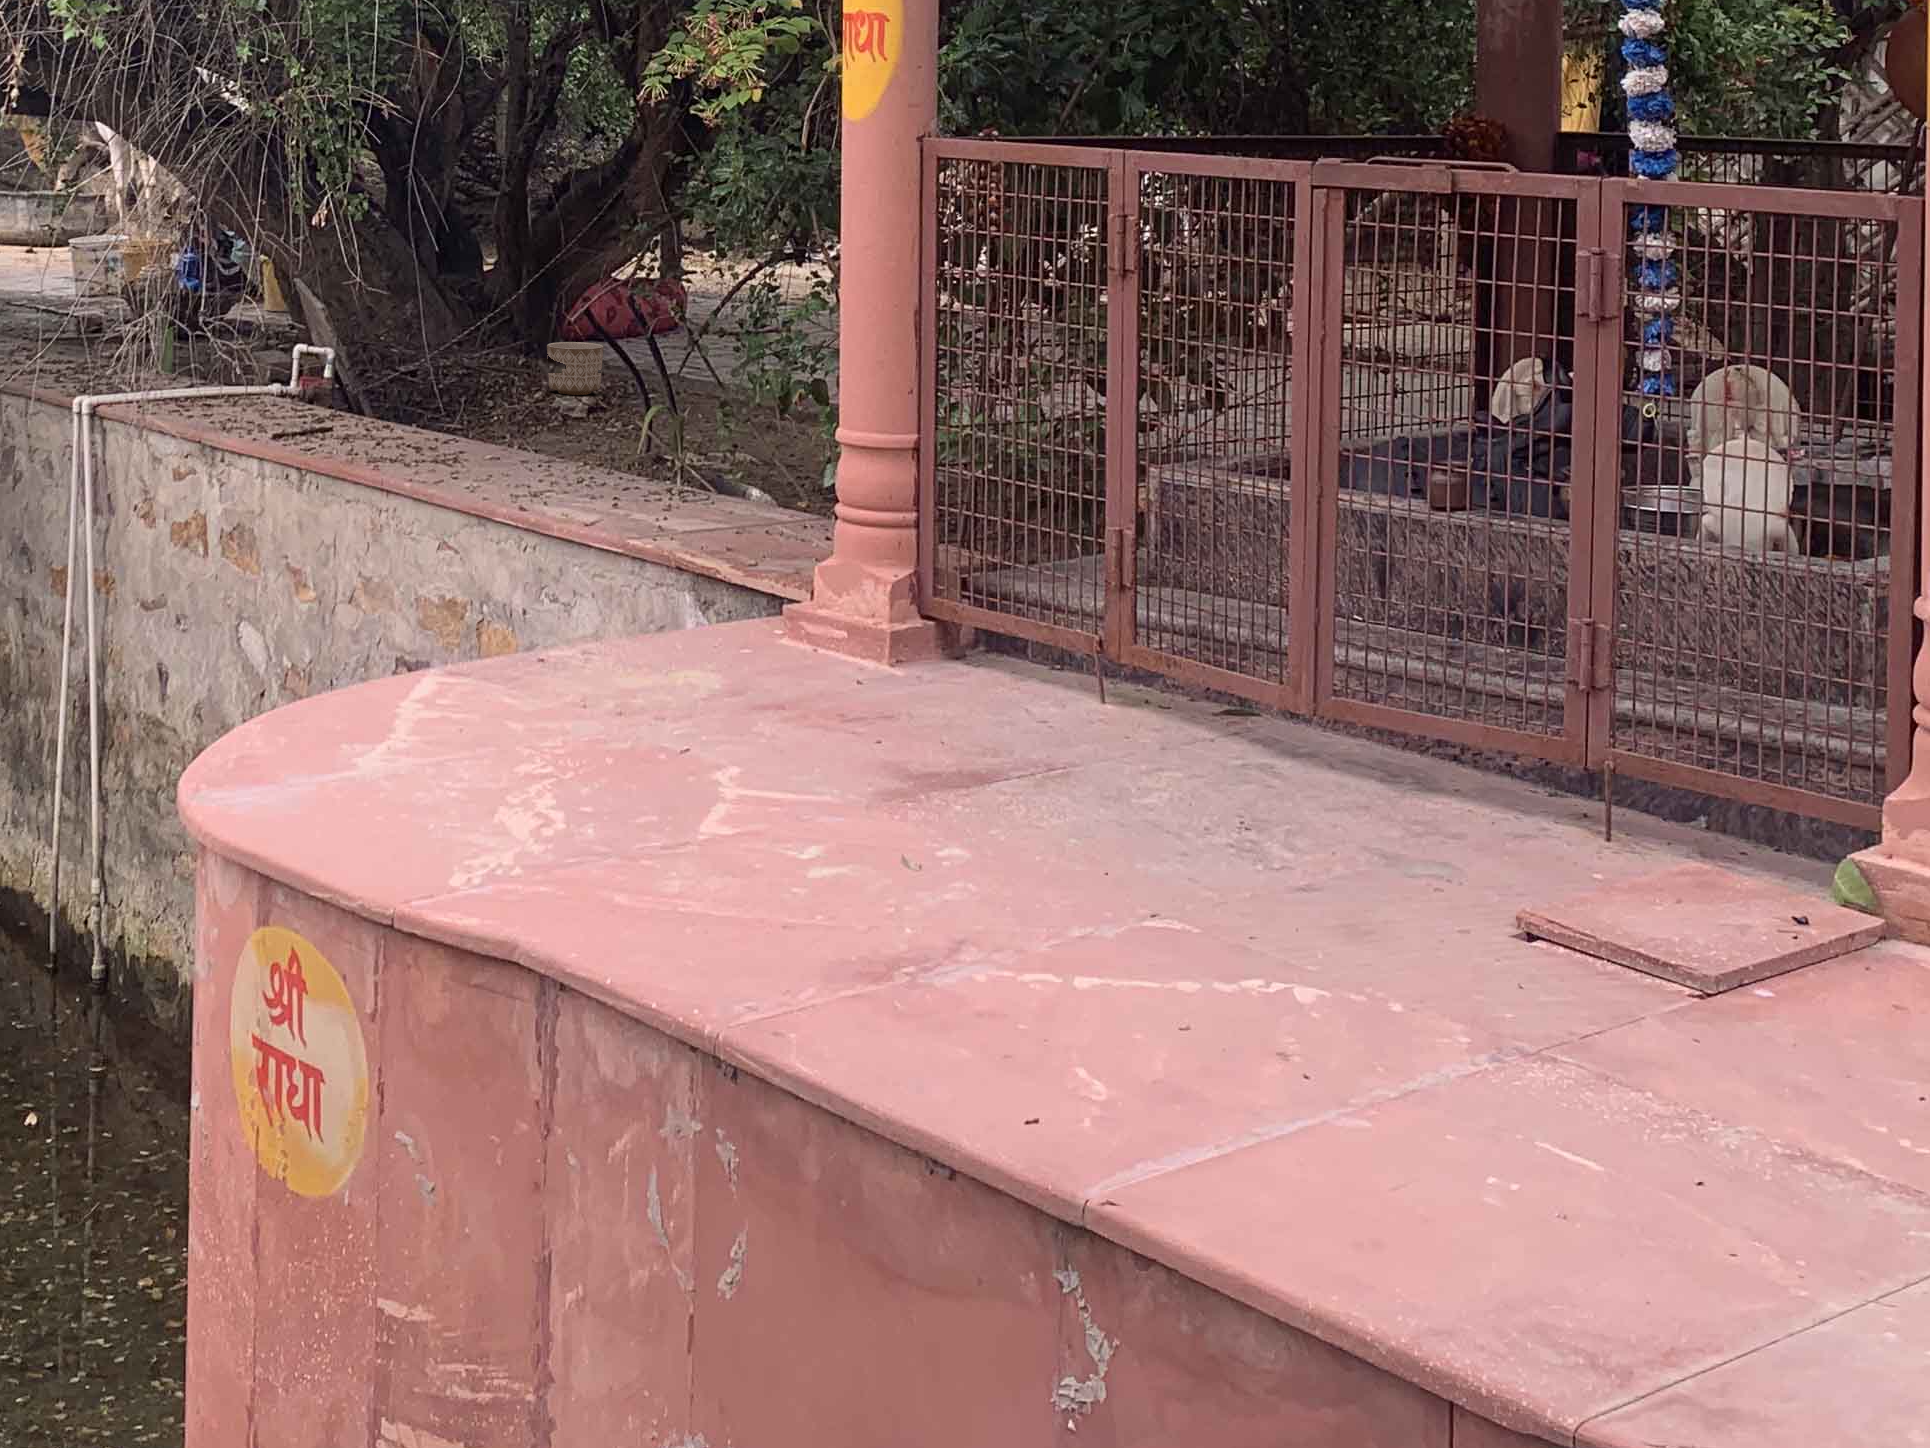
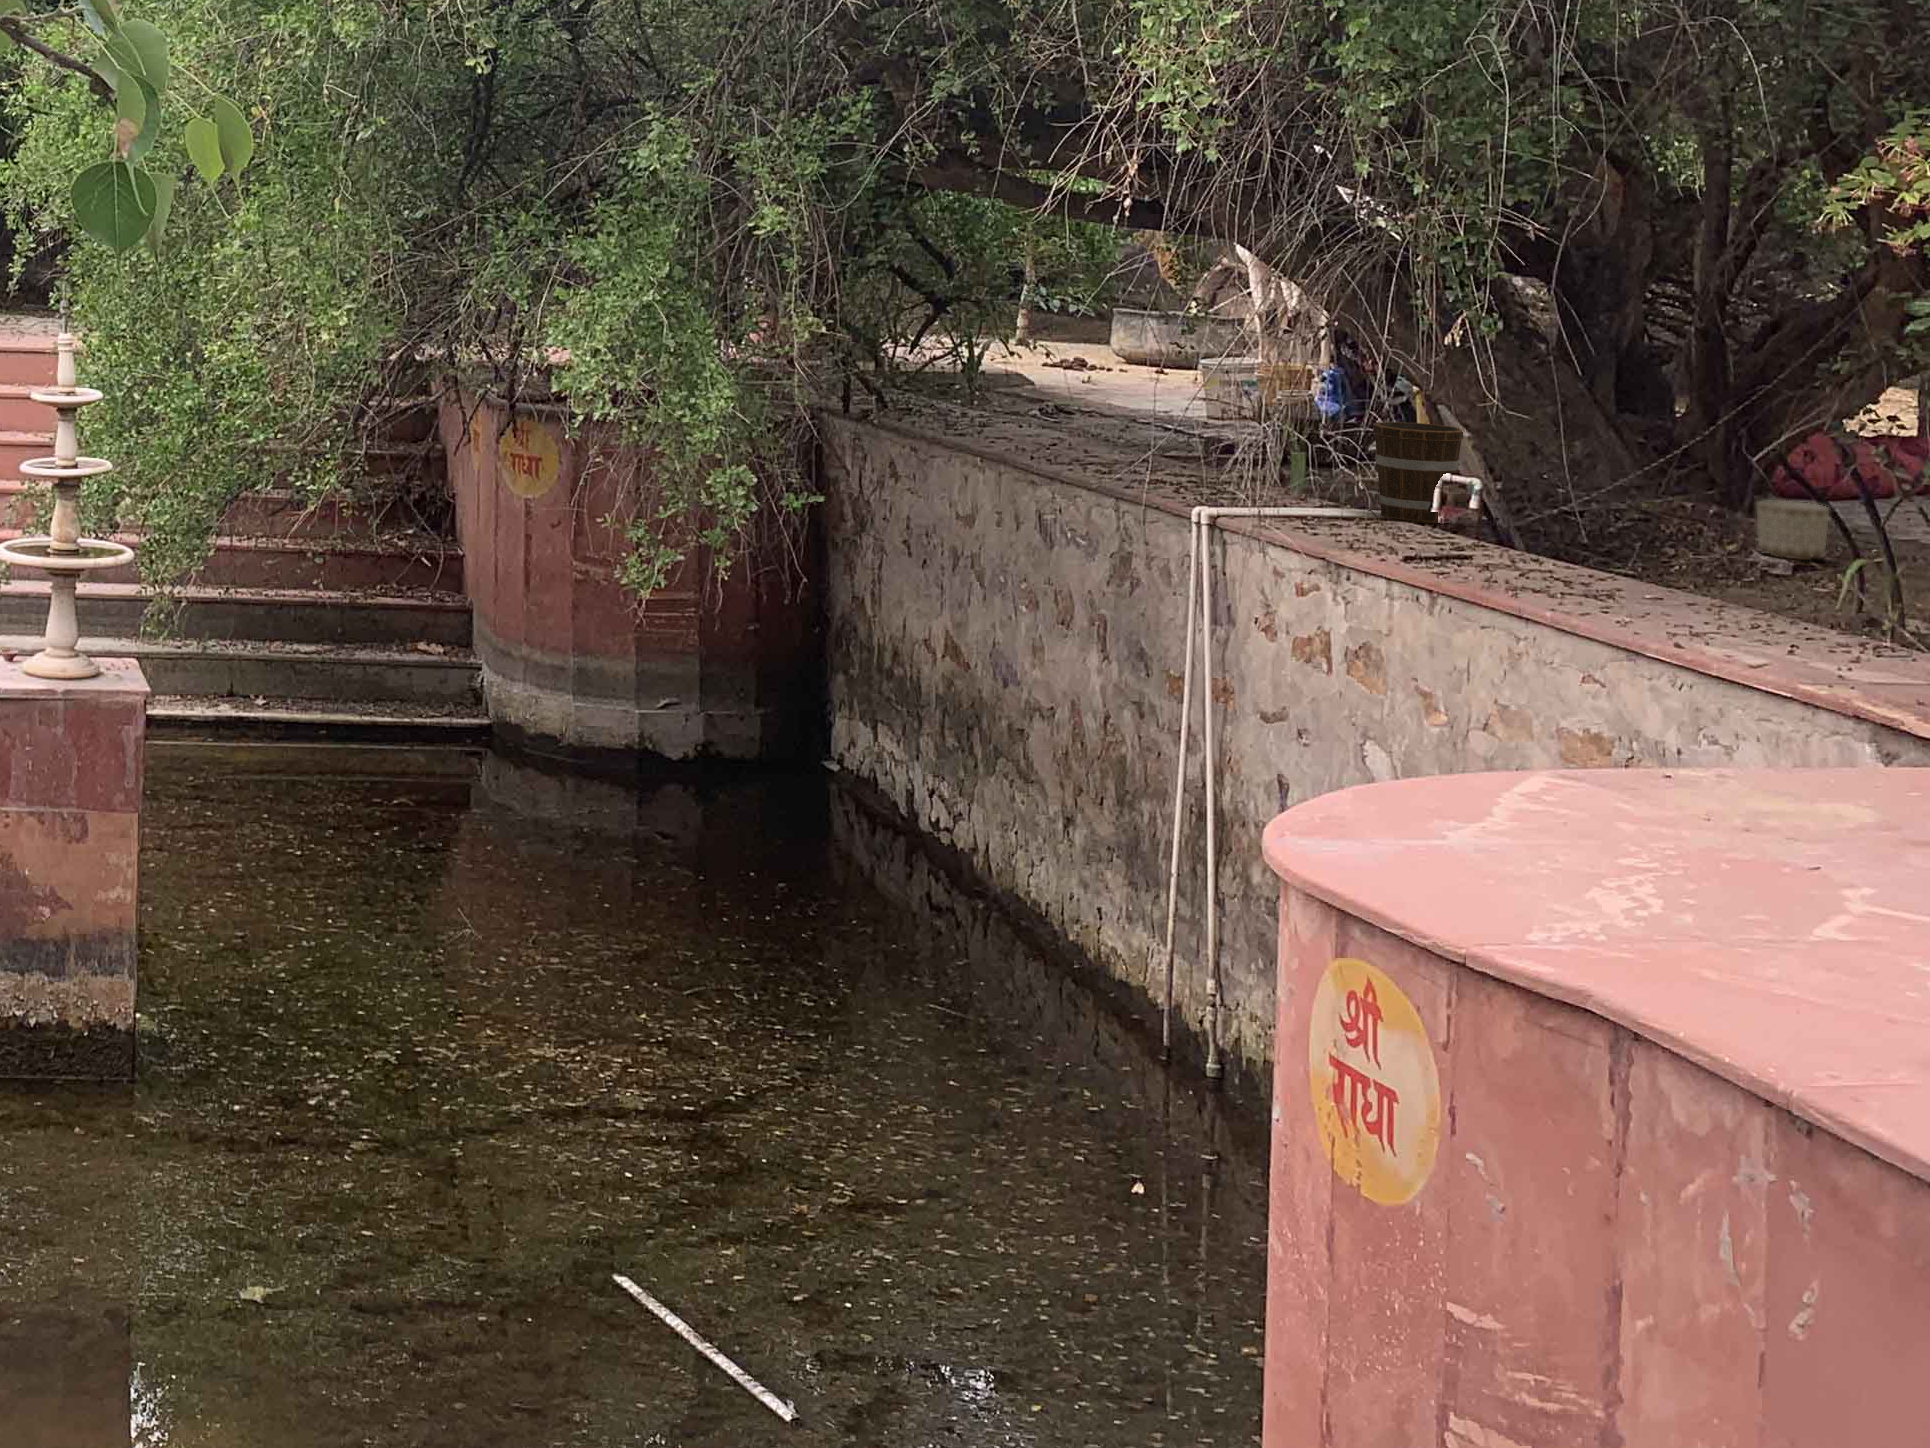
bucket: none [233,292,311,389] -> present [1373,422,1463,523]

